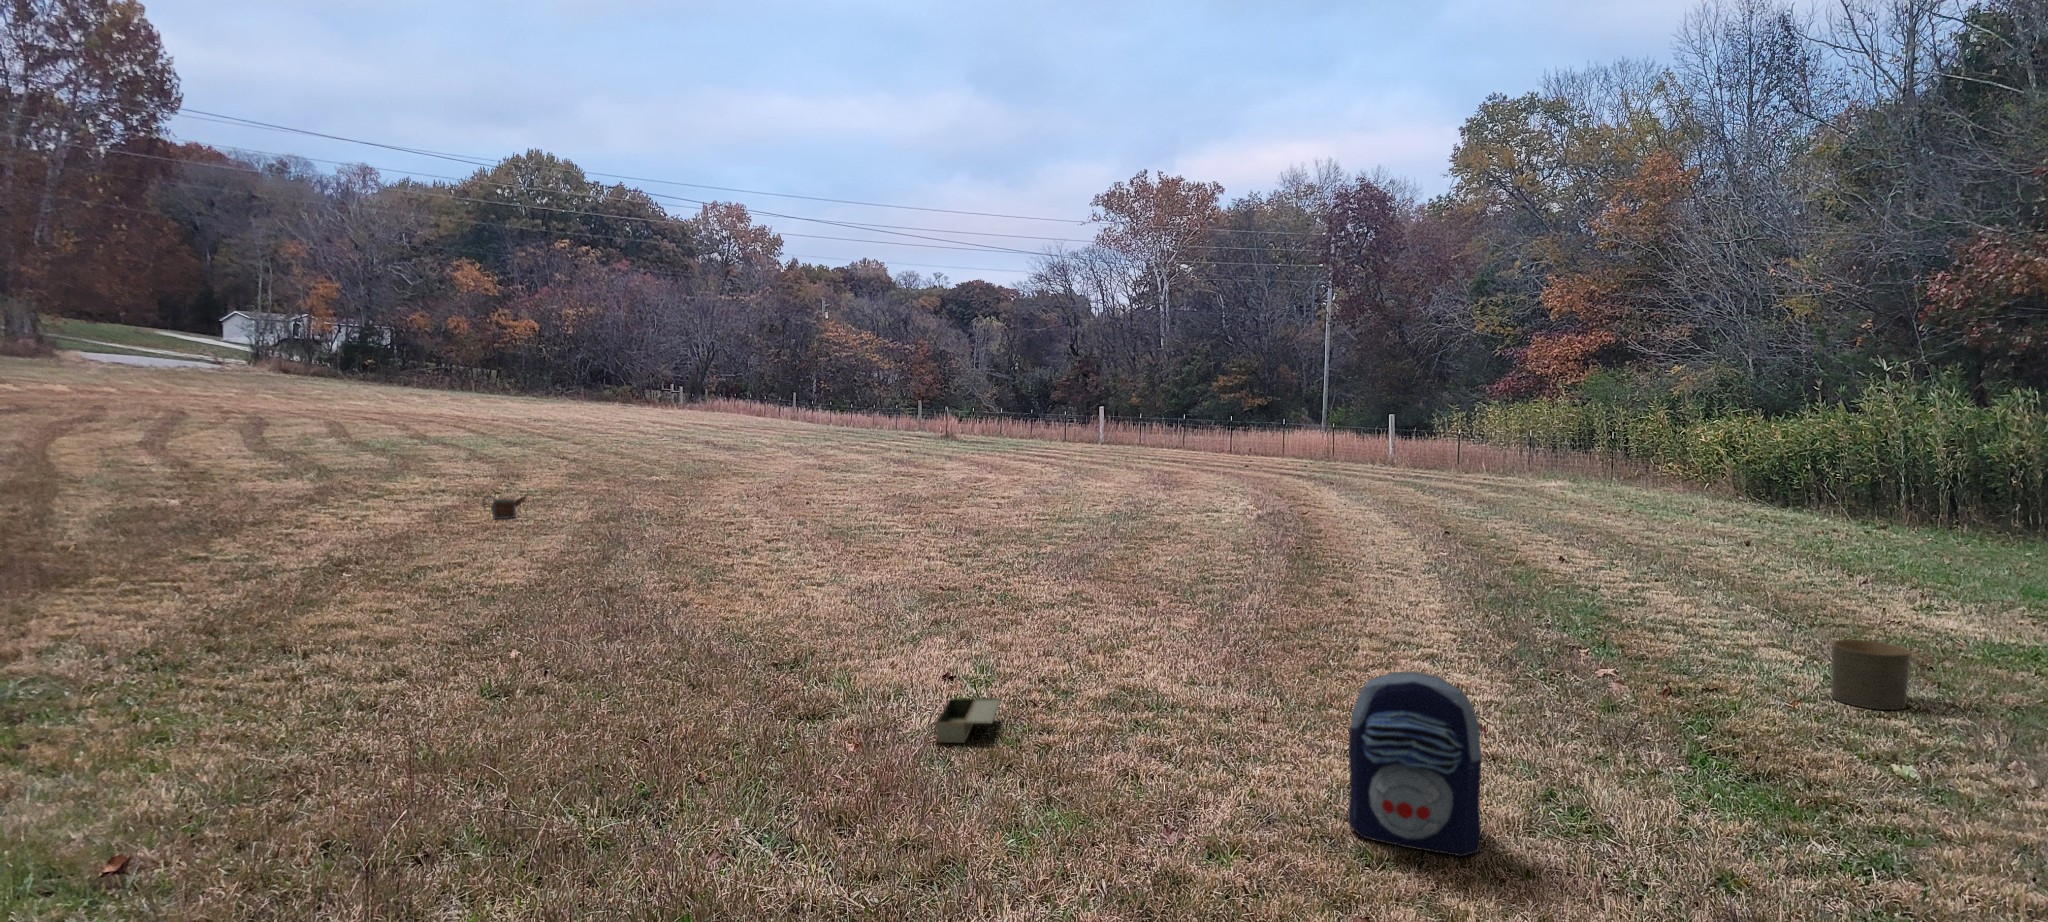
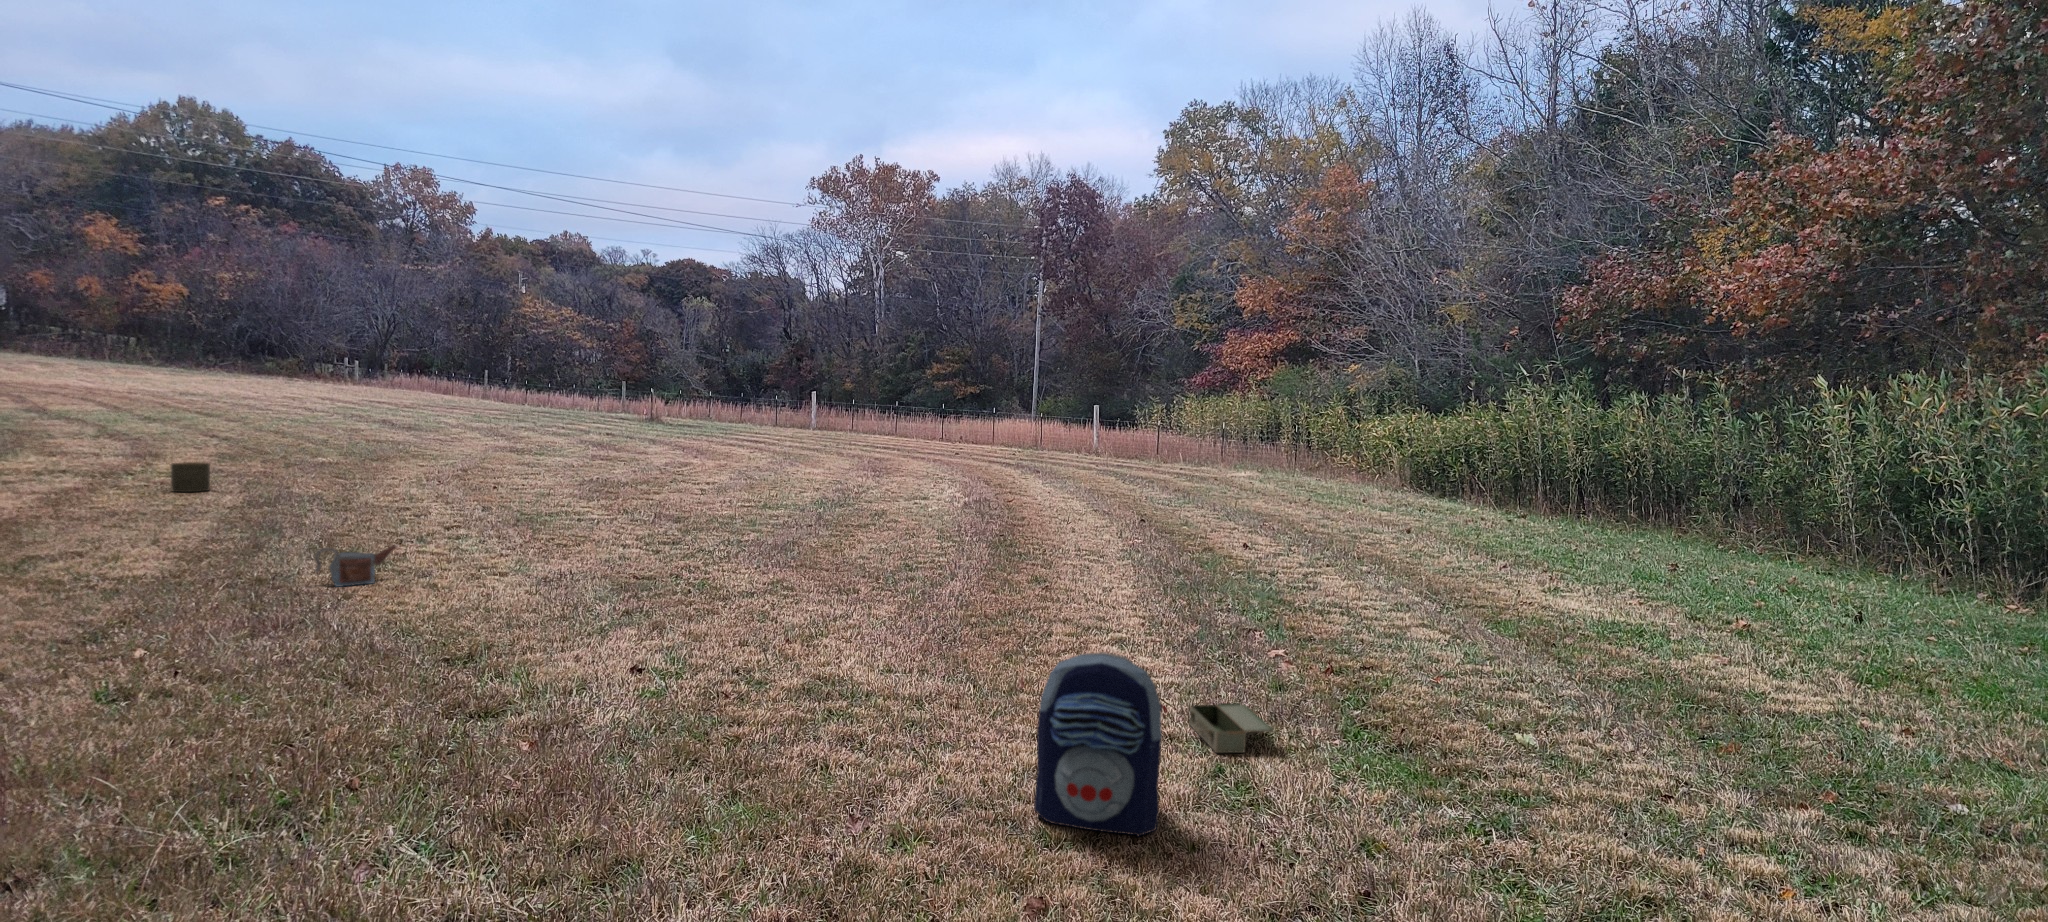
watering can: present [482,495,527,519] -> present [315,545,396,587]
planter: present [1831,639,1911,710] -> present [171,462,210,492]
toolbox: present [935,698,1001,743] -> present [1189,703,1273,753]

